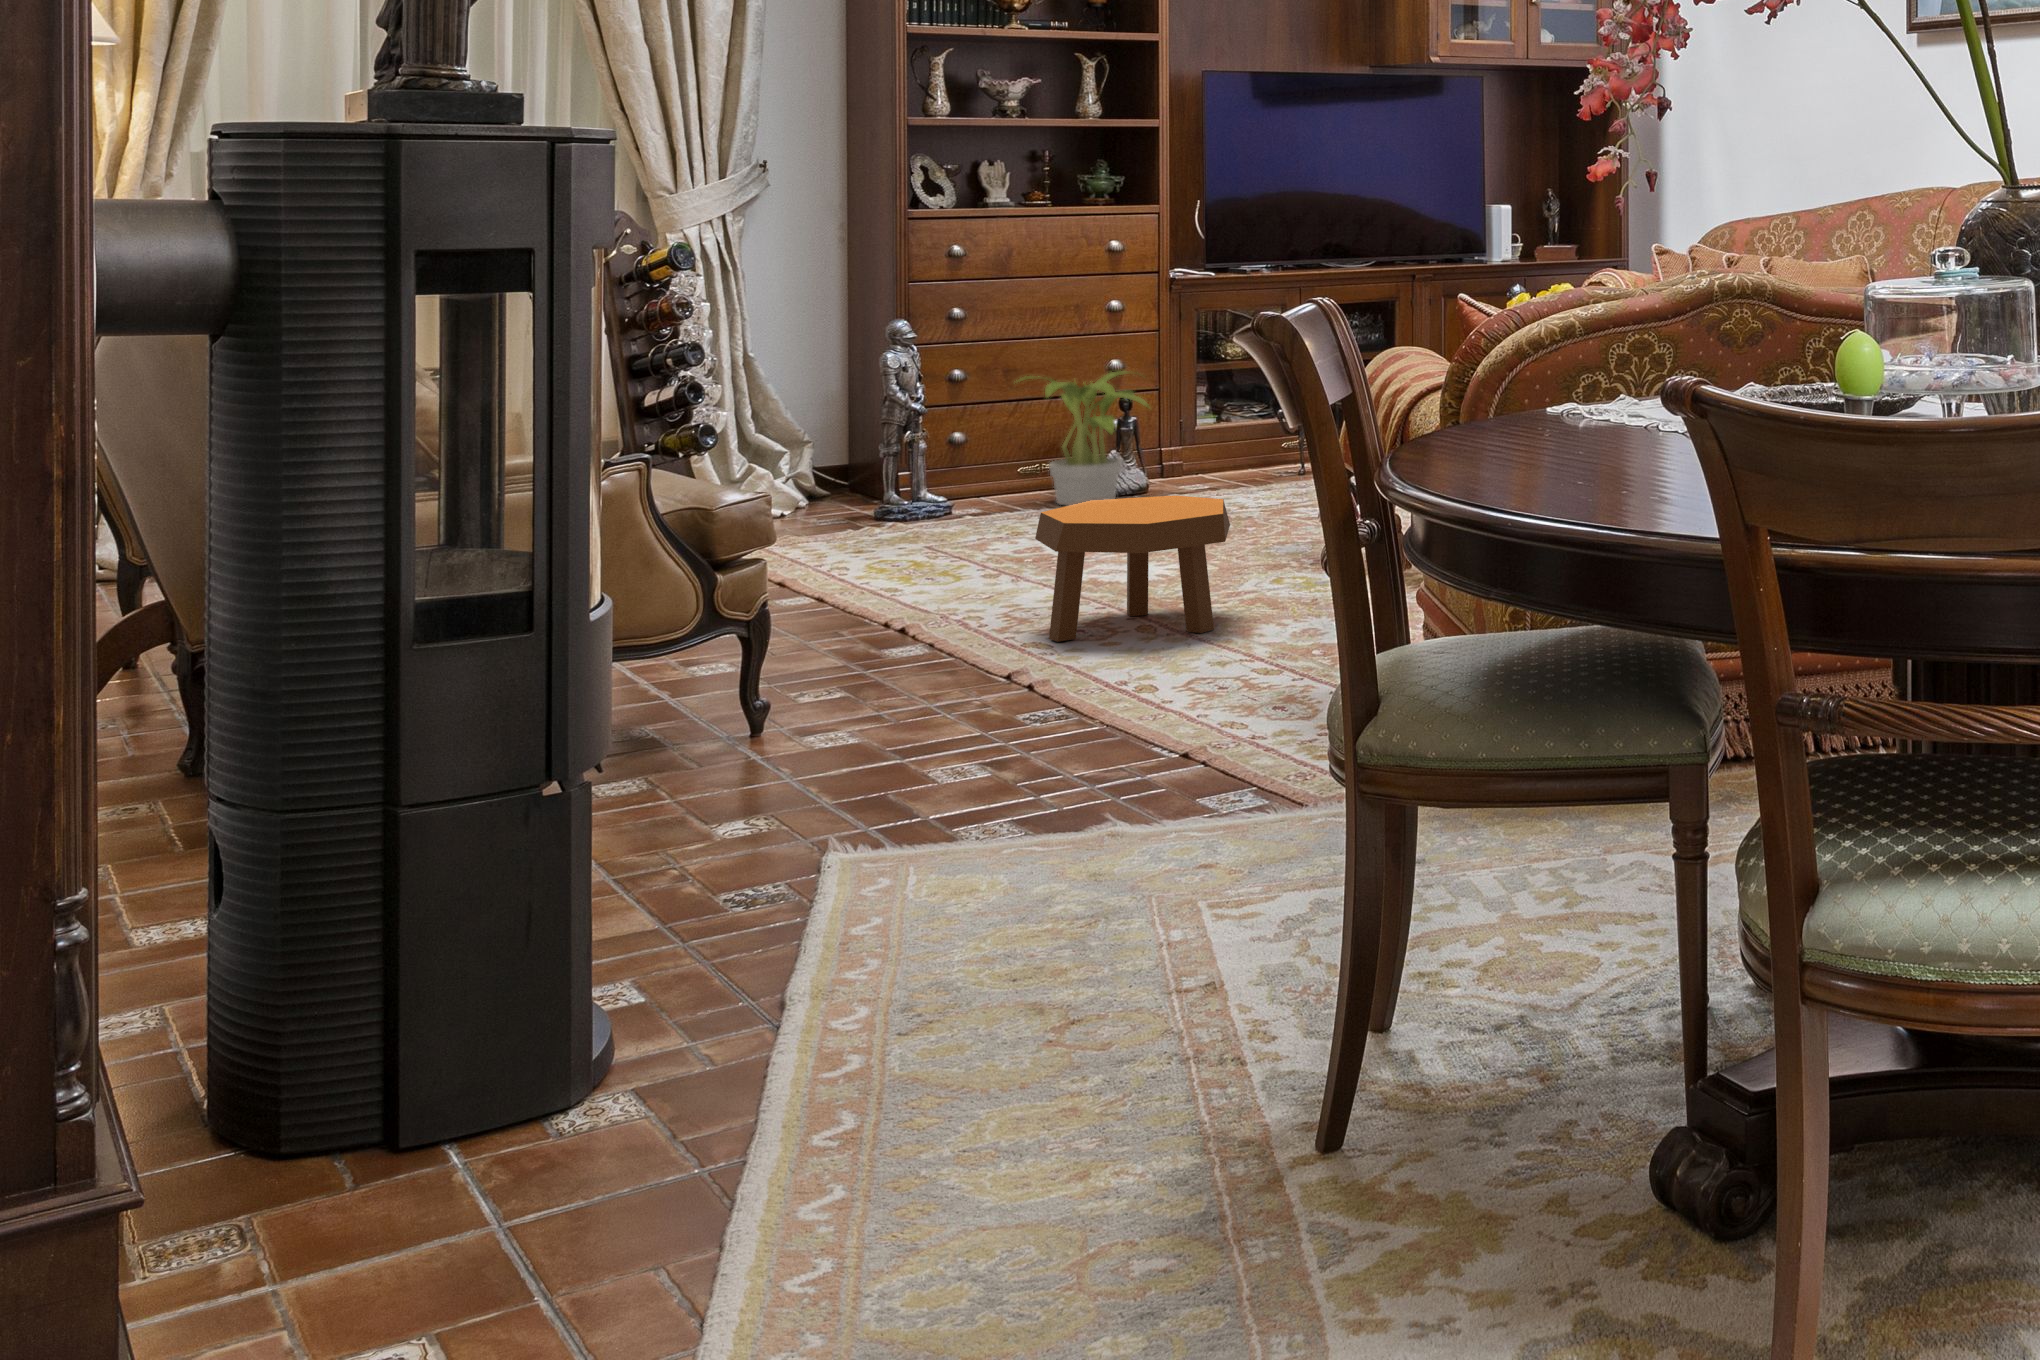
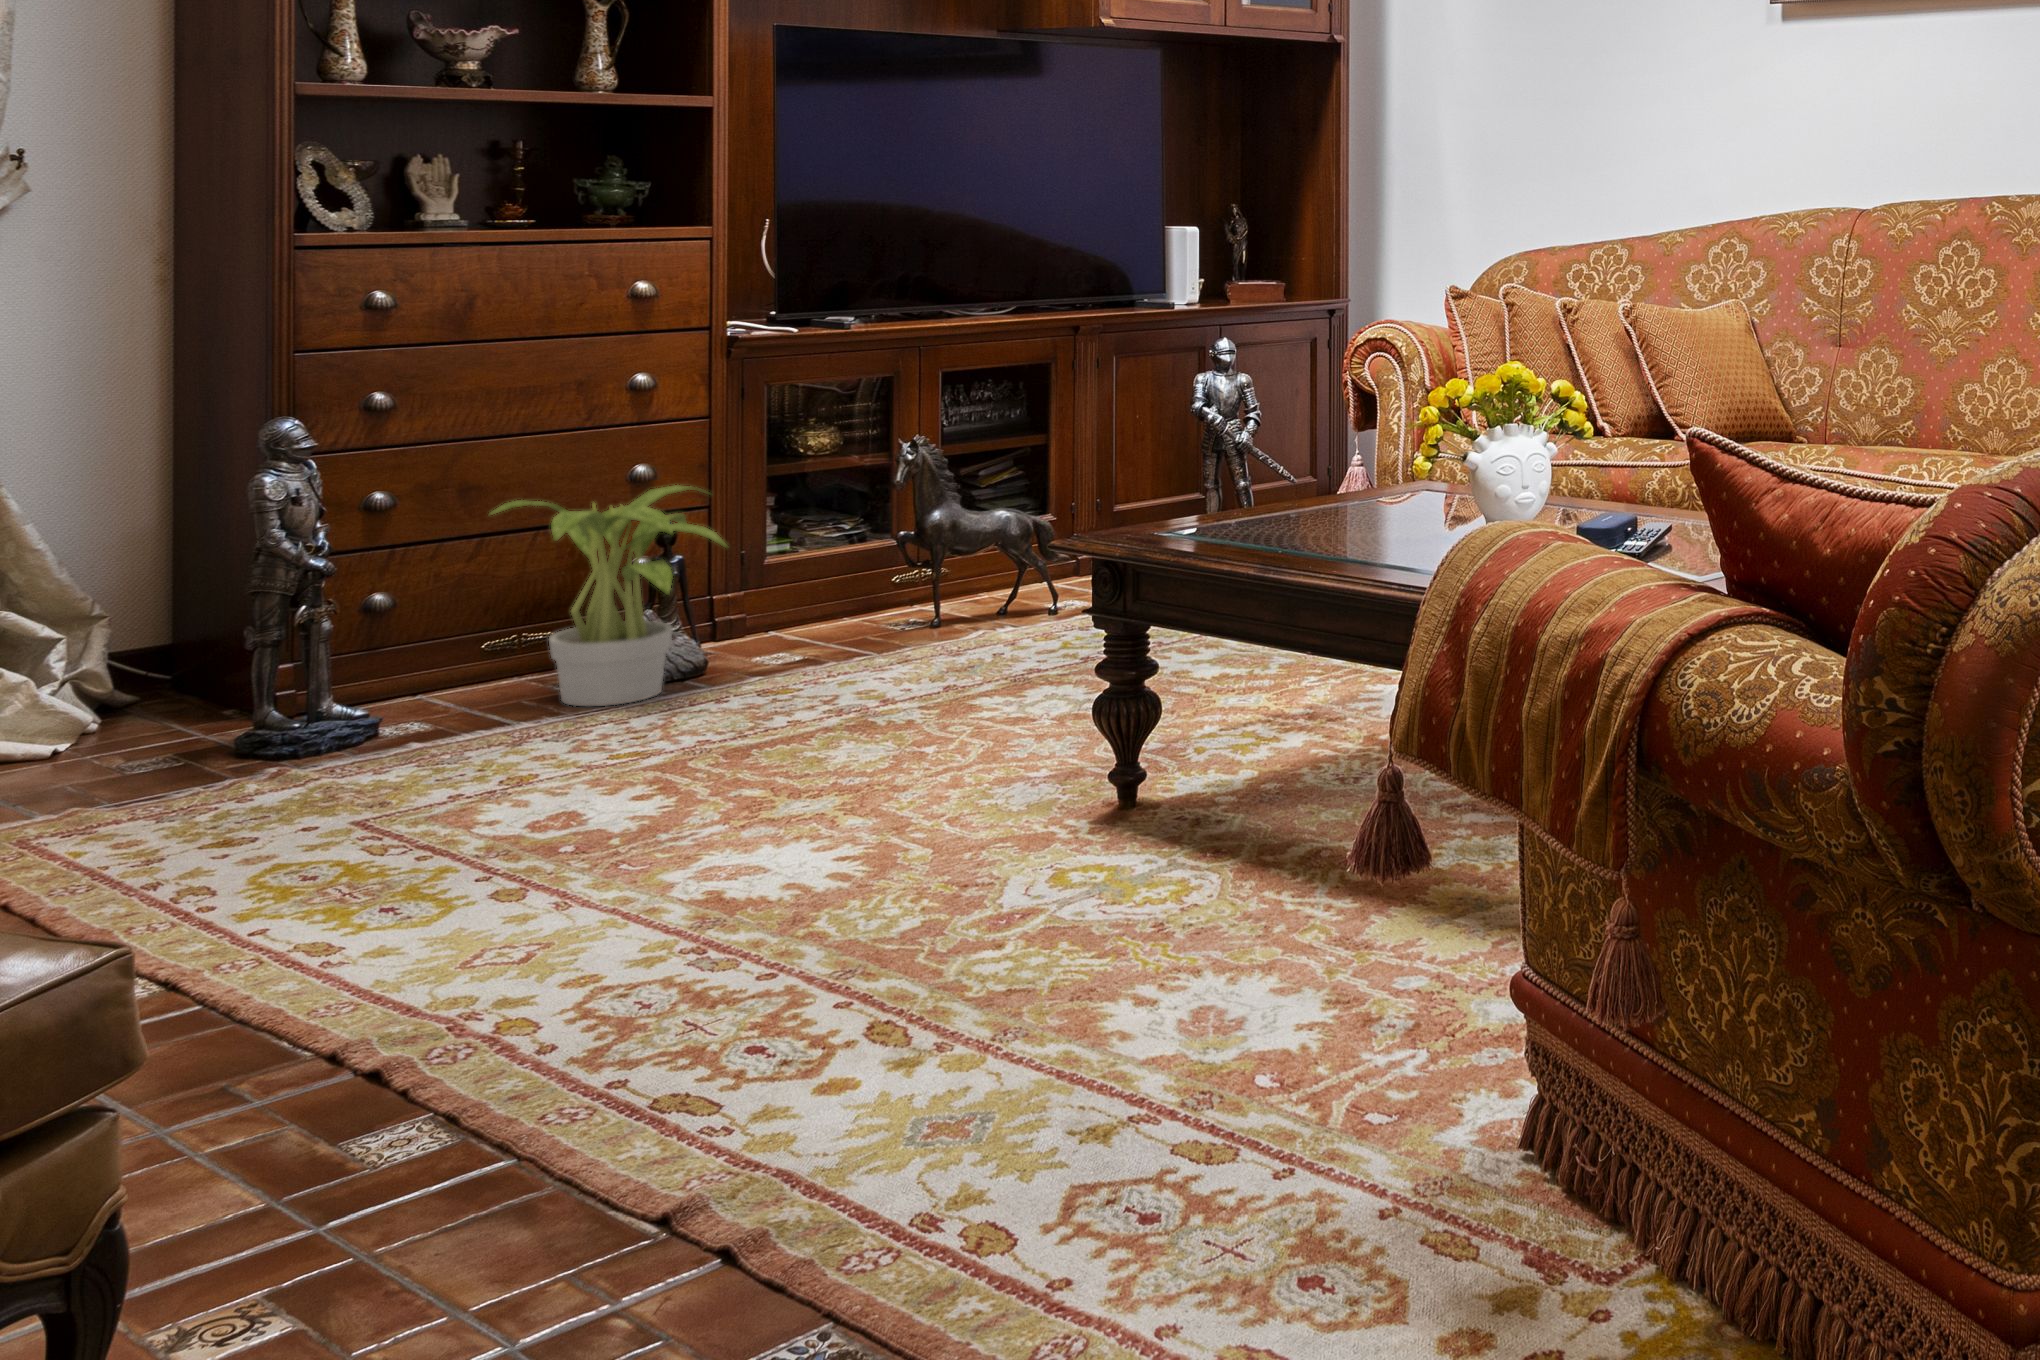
footstool: present [1035,496,1230,642] -> none [660,759,1050,1089]

